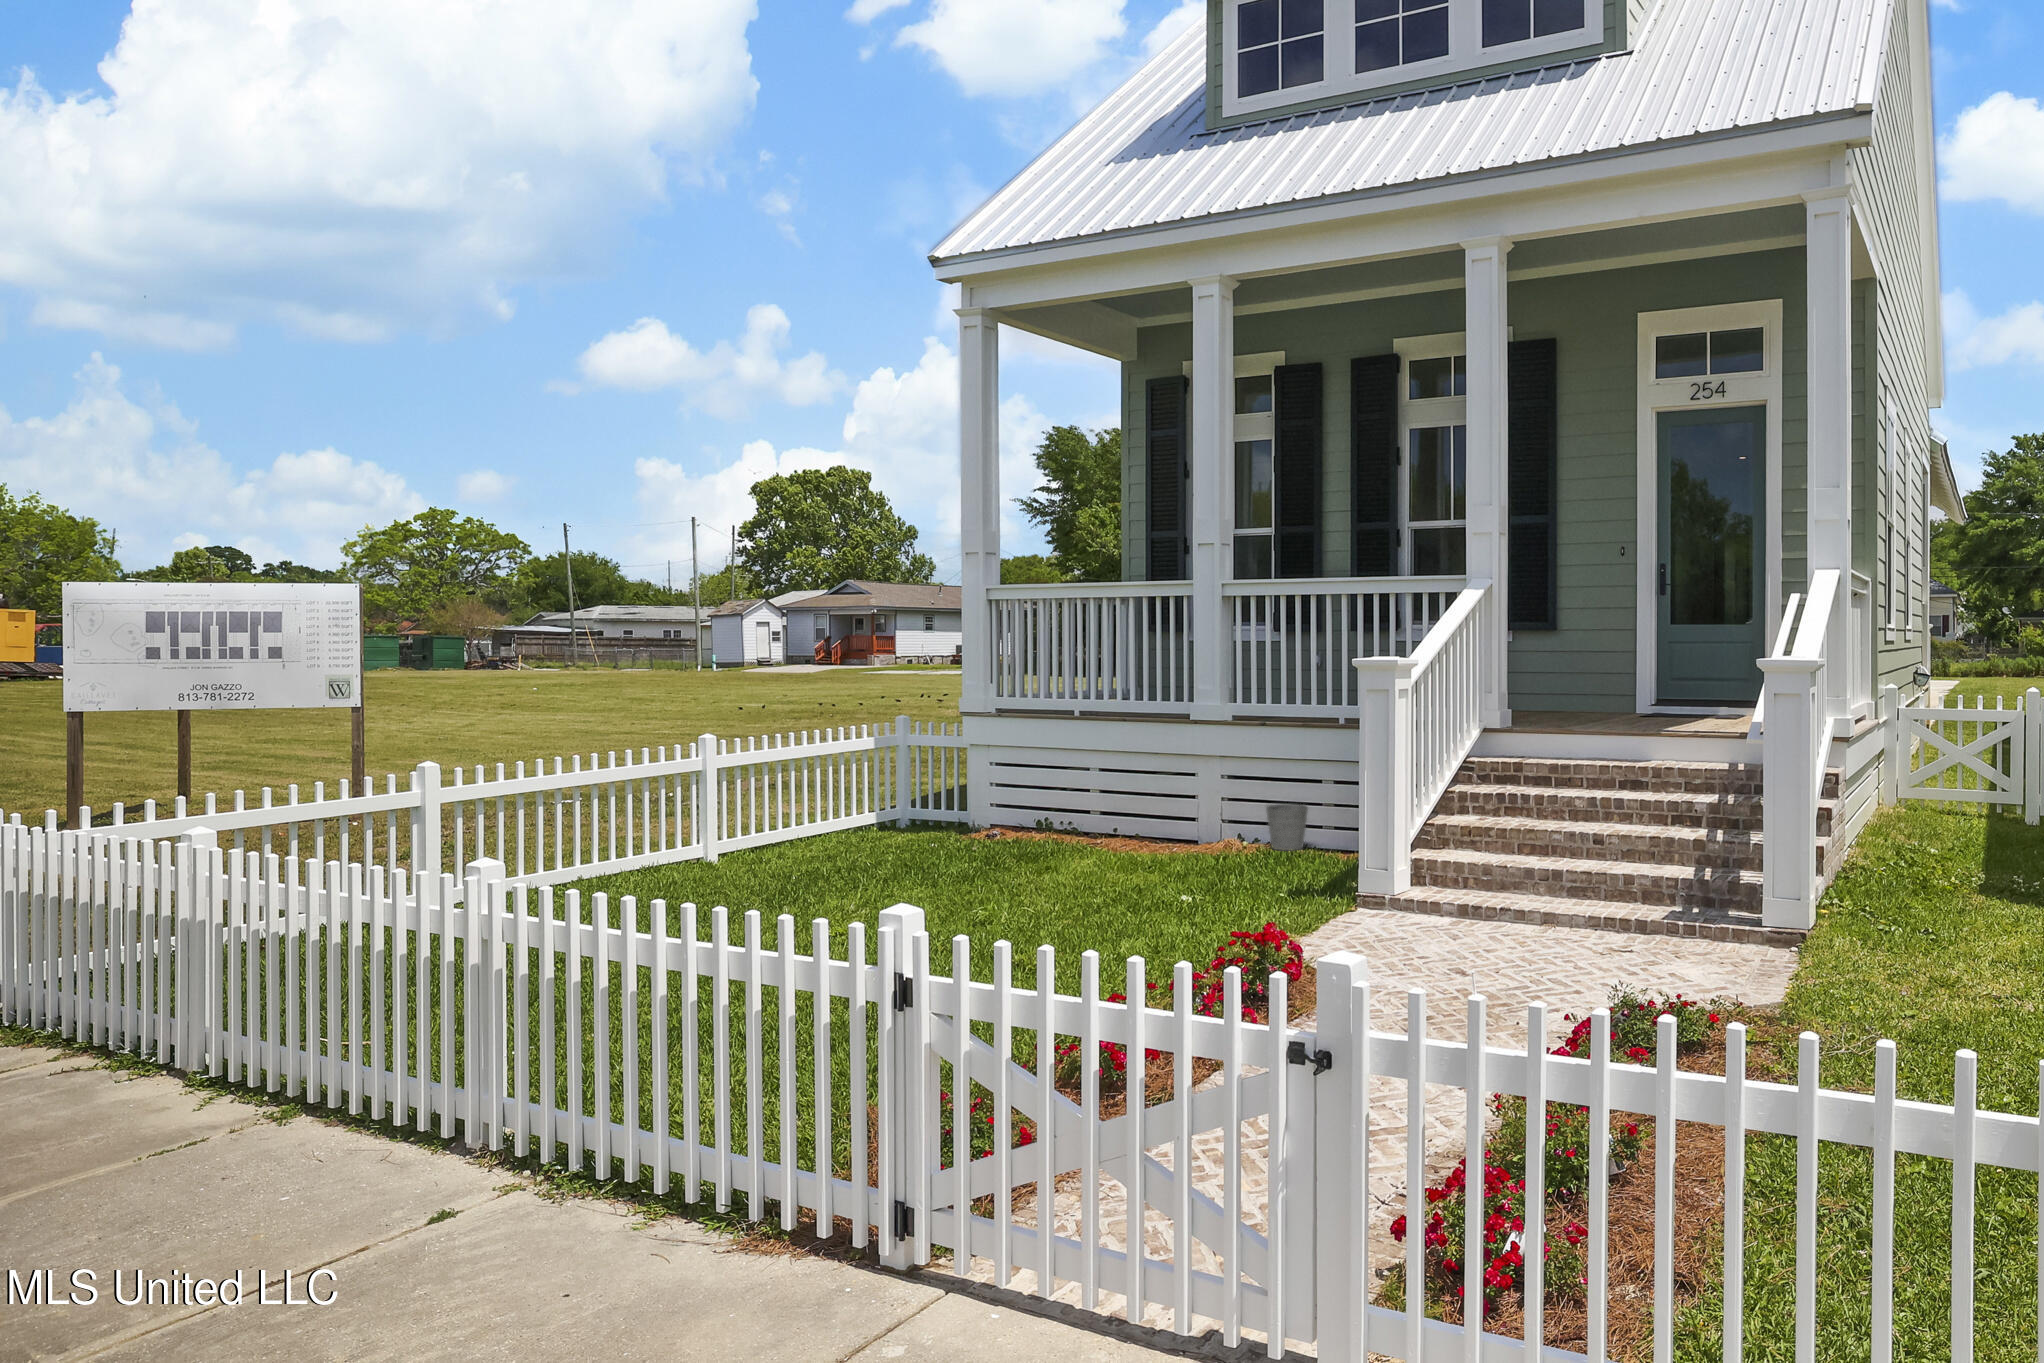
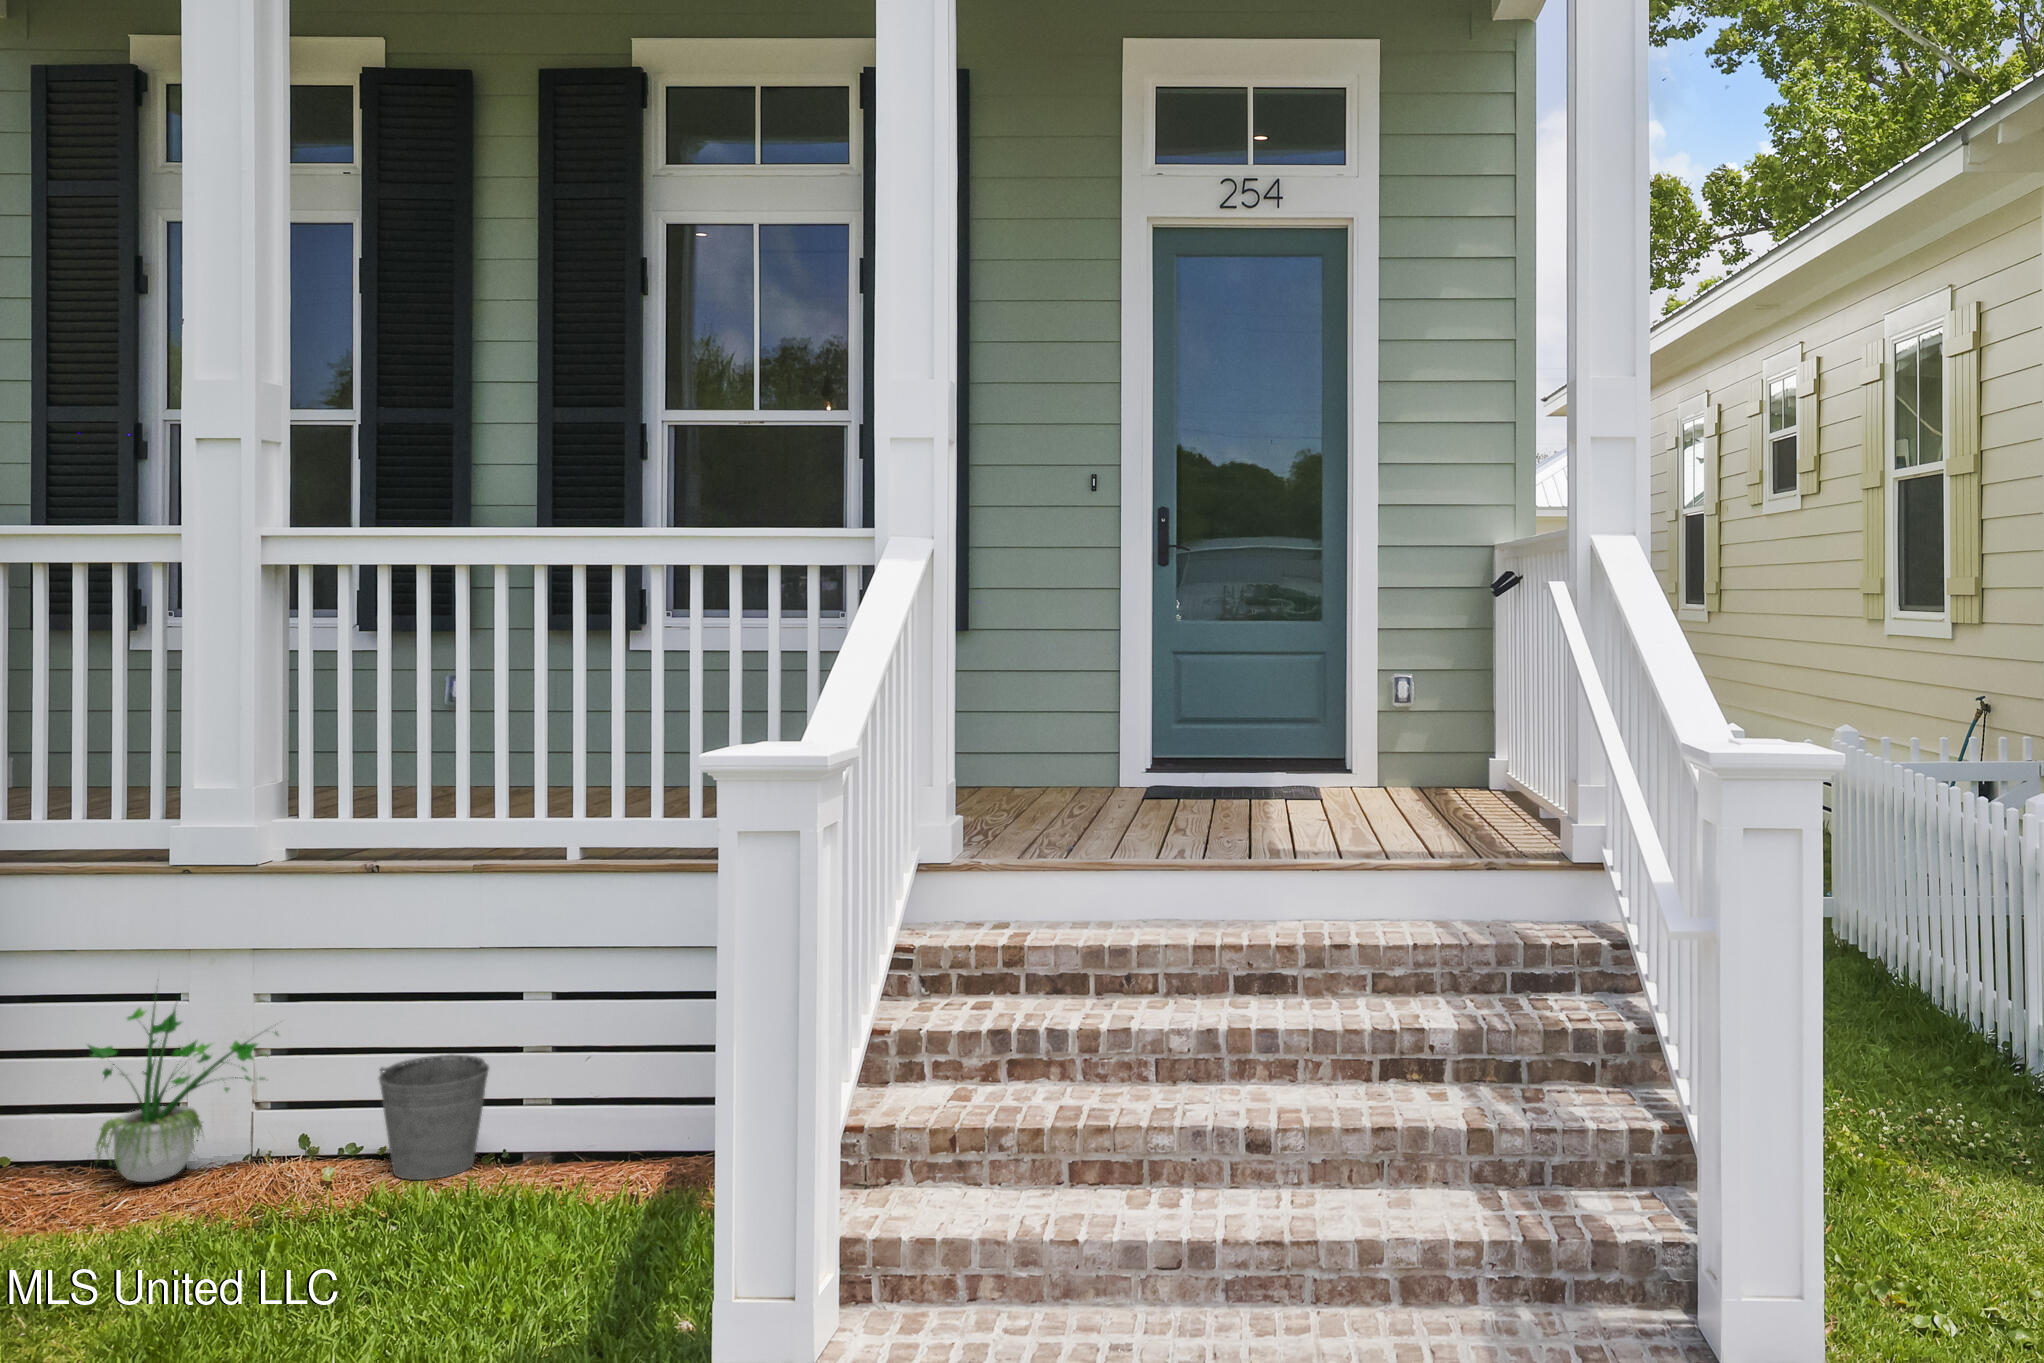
potted plant: none [1163,760,1233,844] -> present [88,1008,278,1182]

